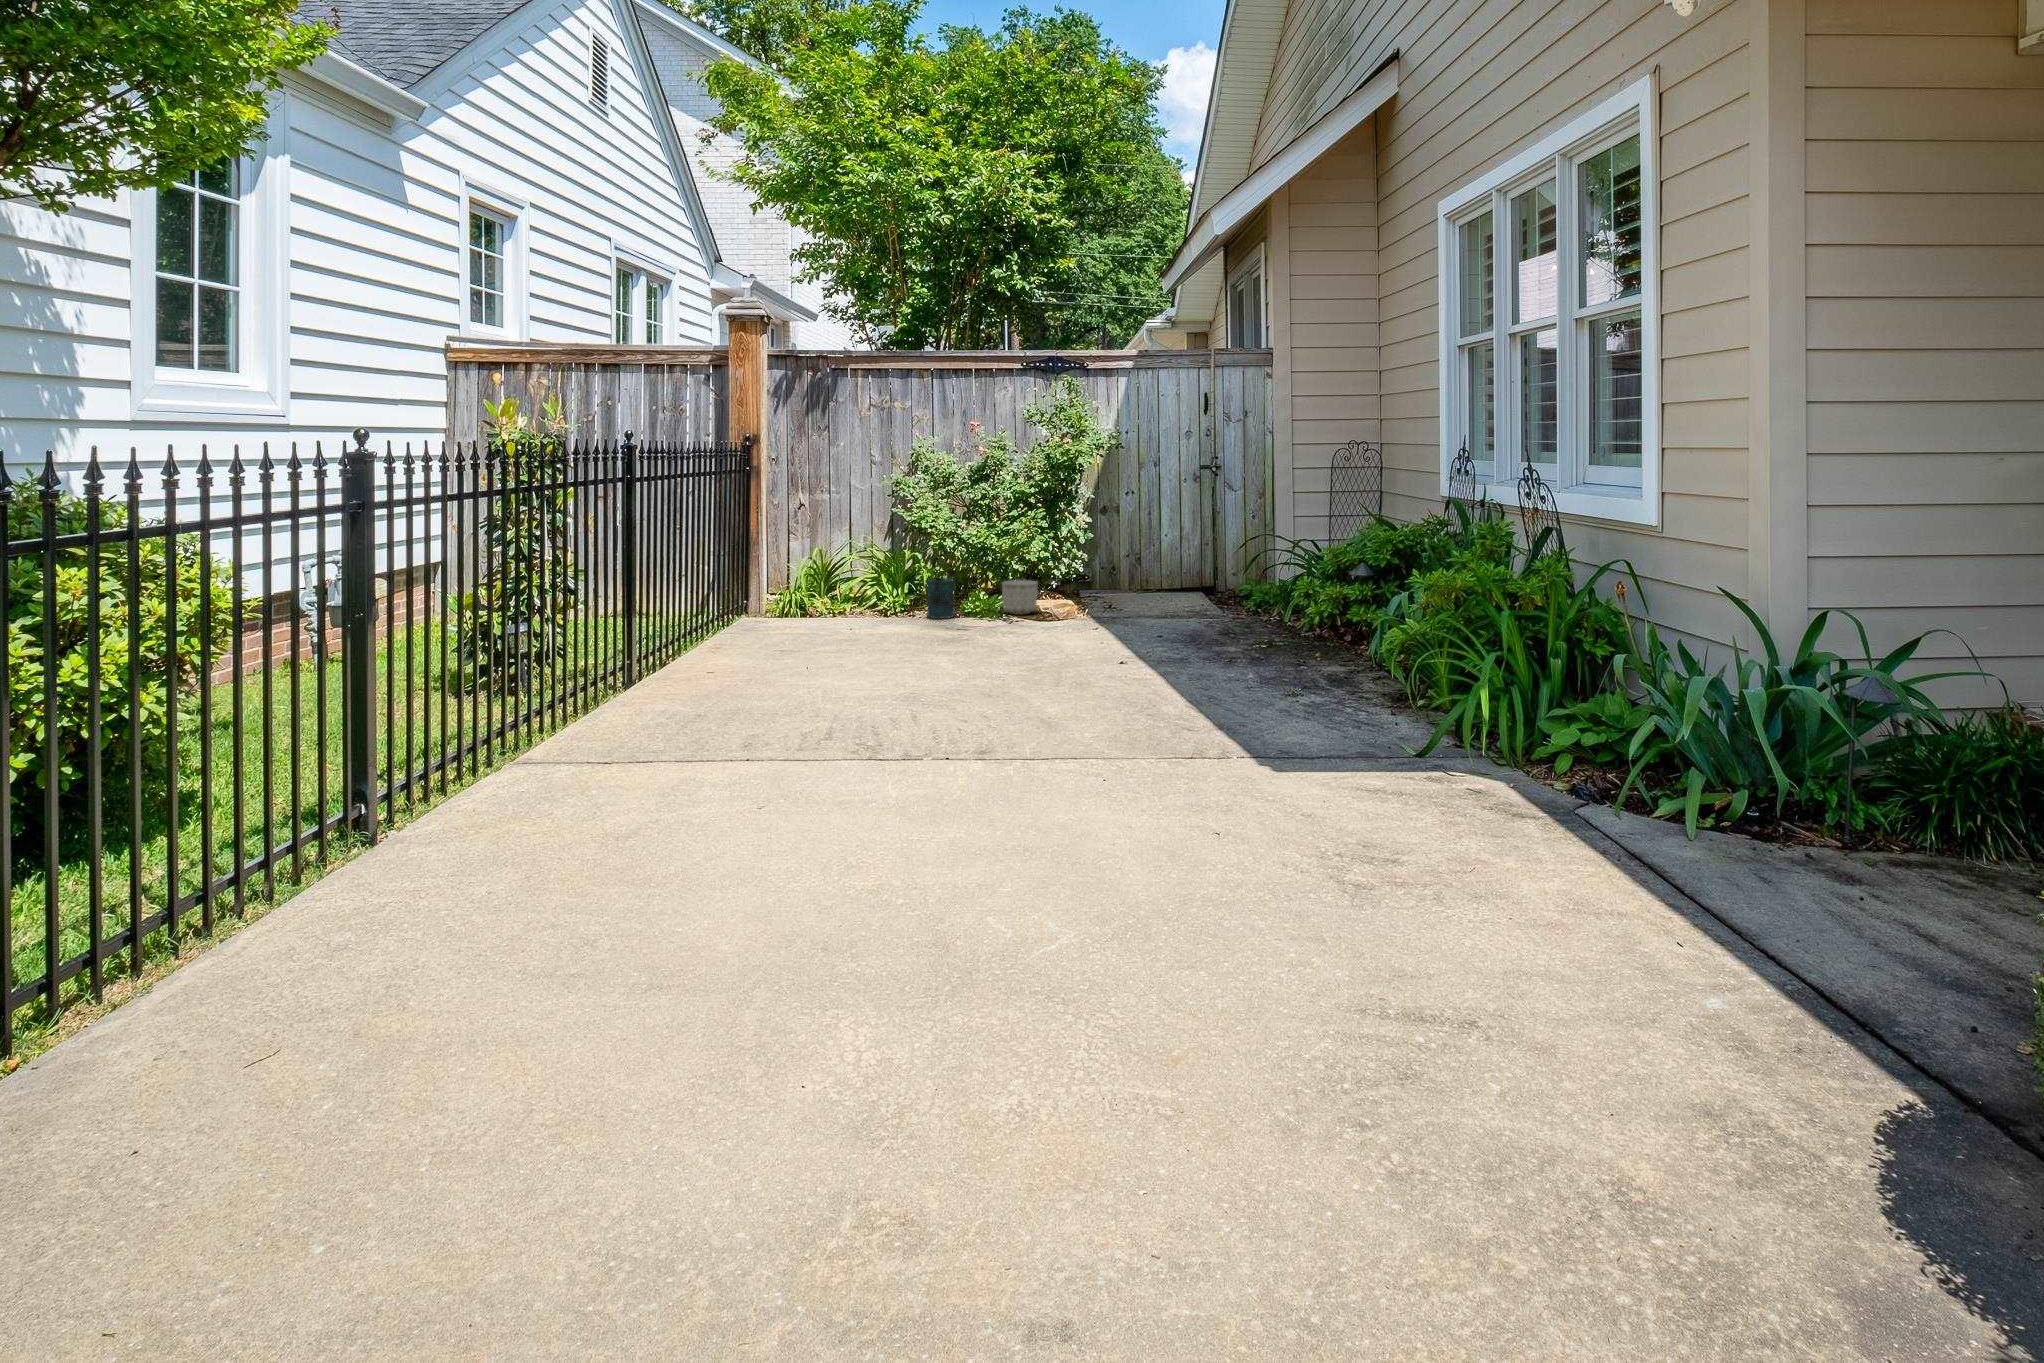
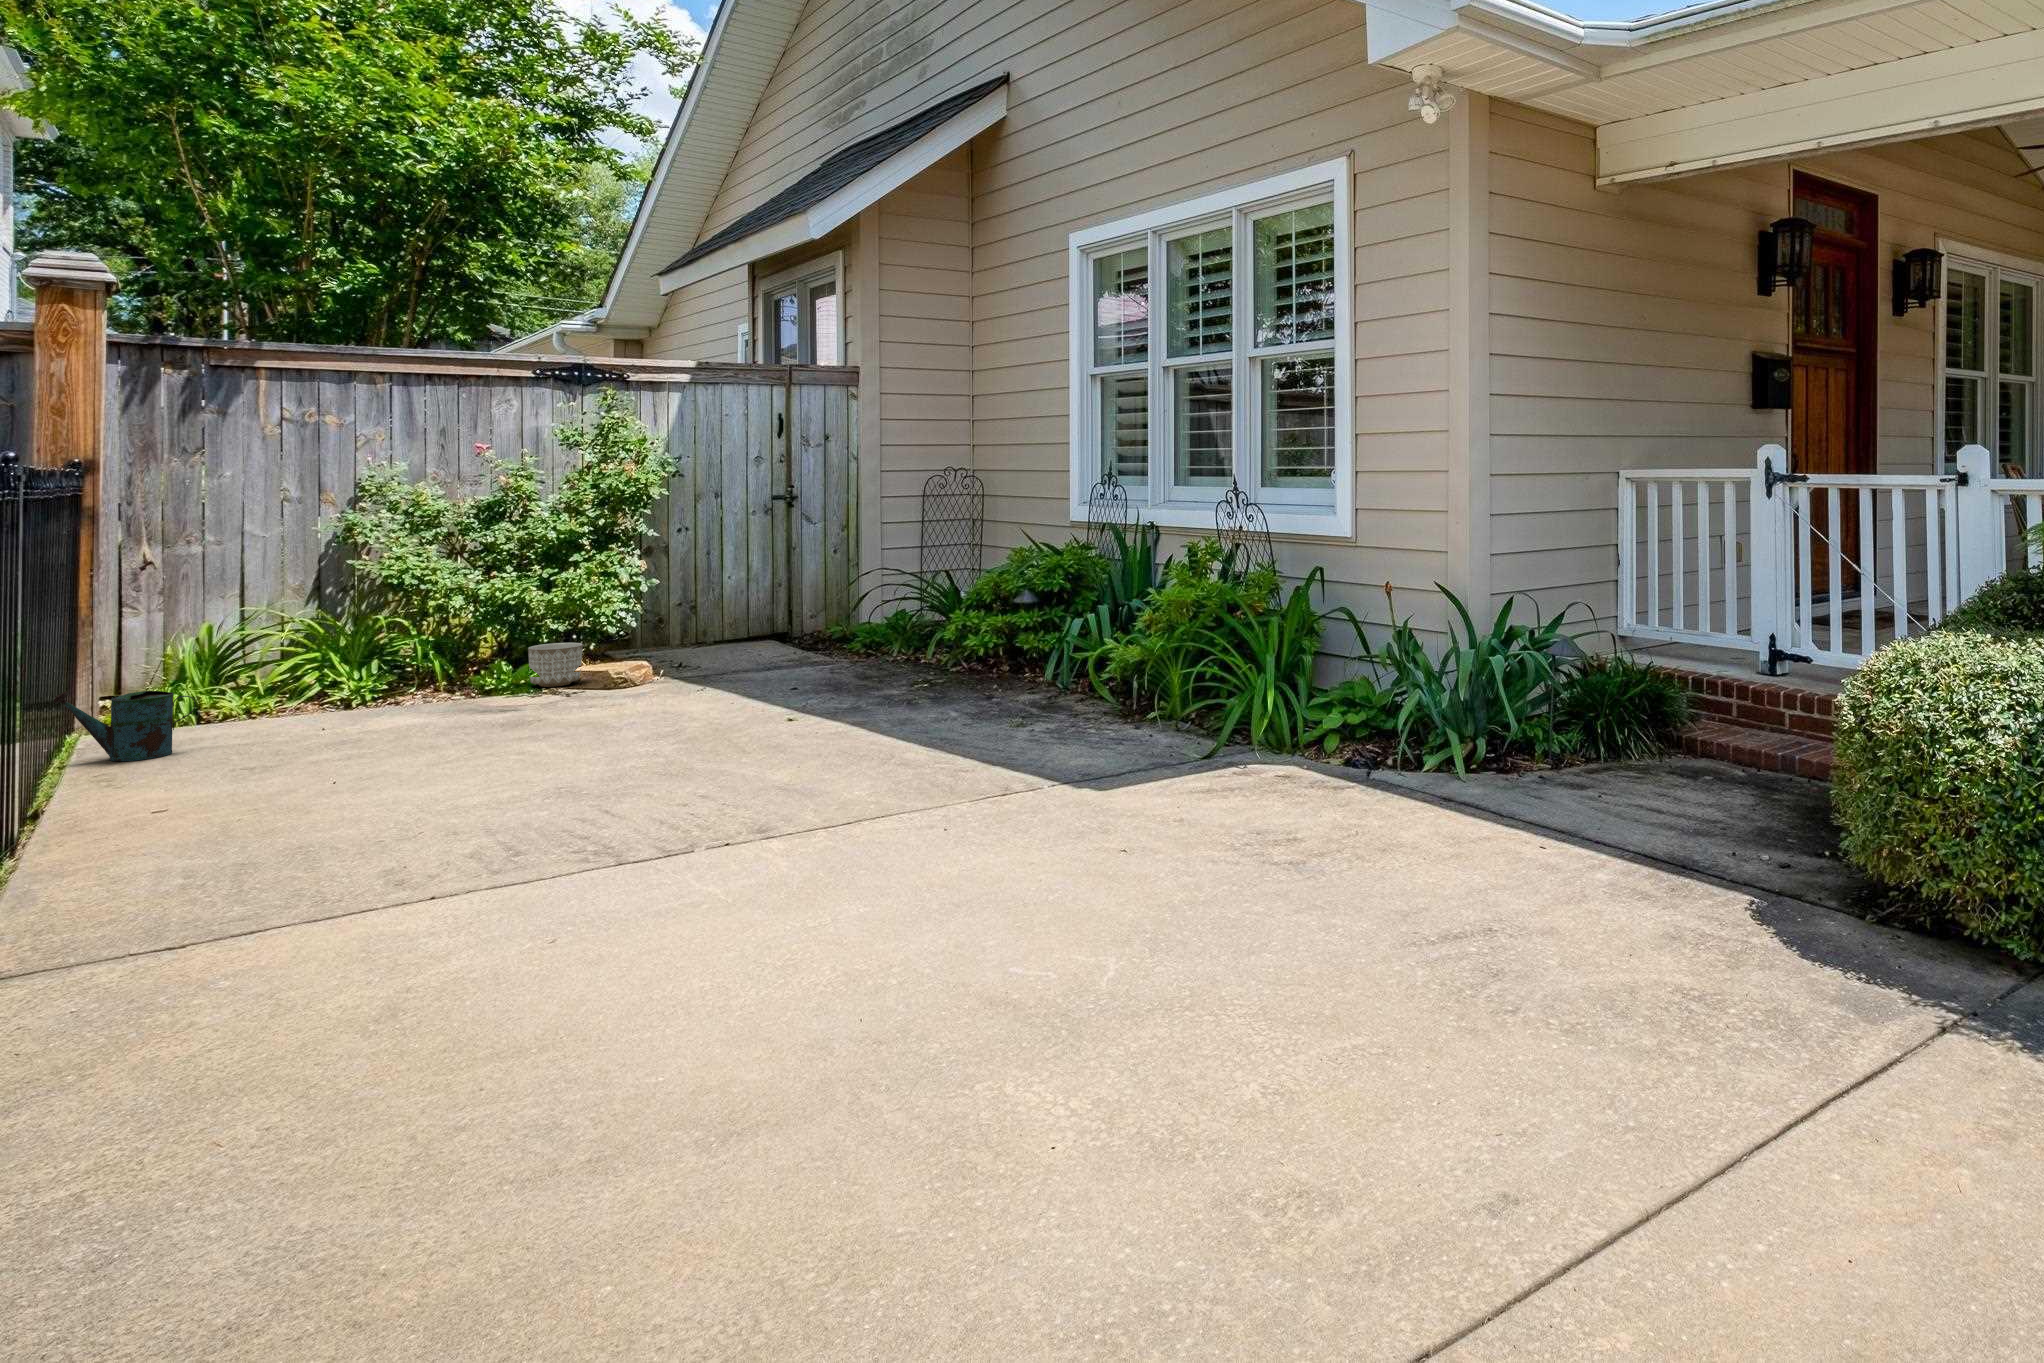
watering can: present [927,570,956,619] -> present [54,691,196,761]

